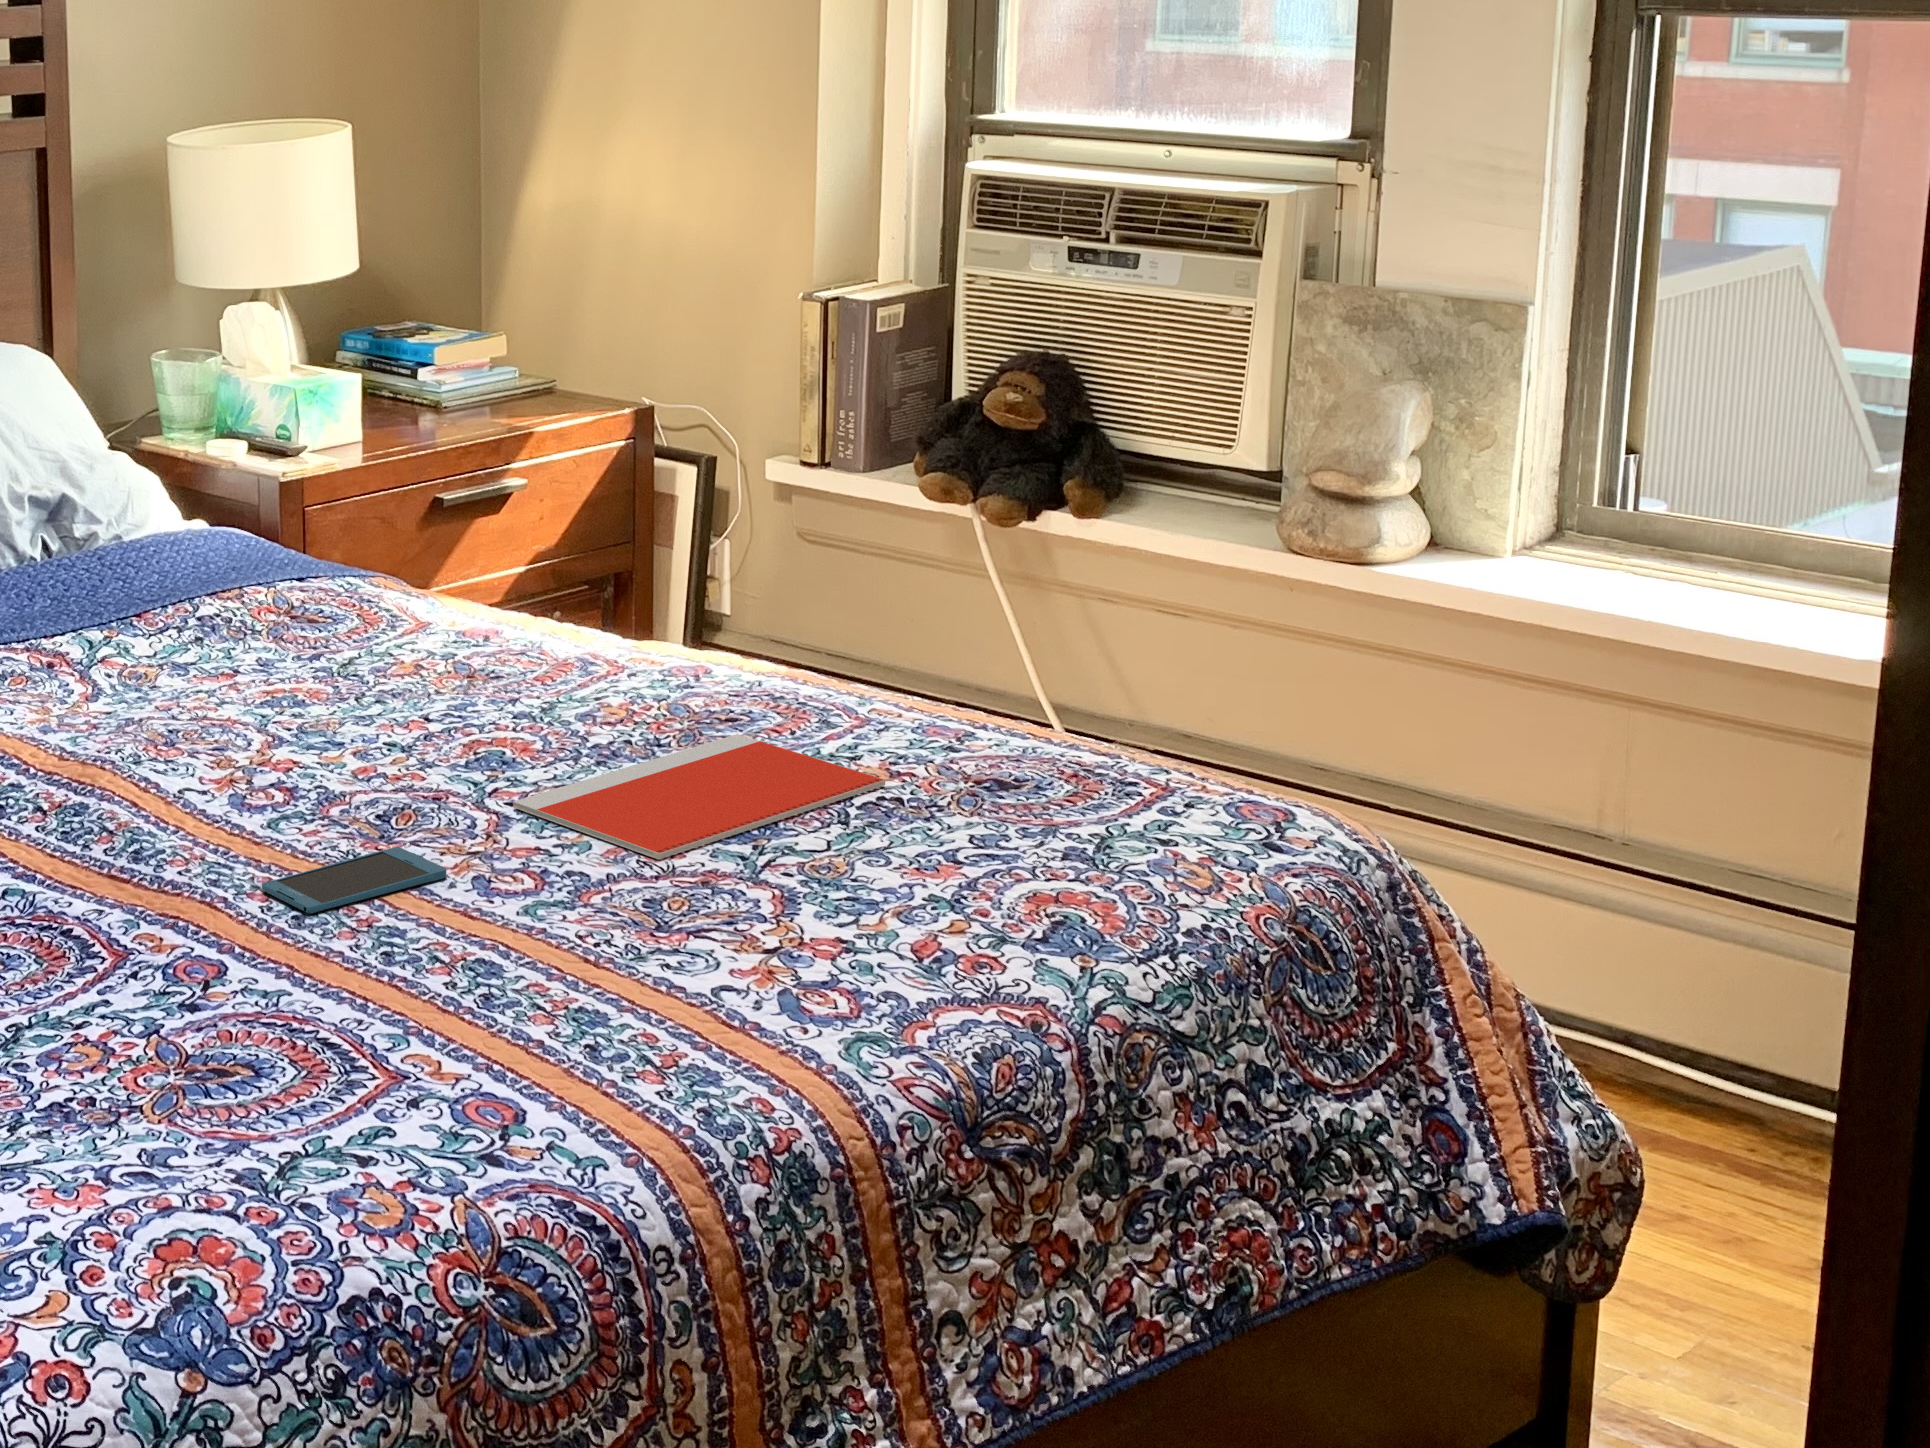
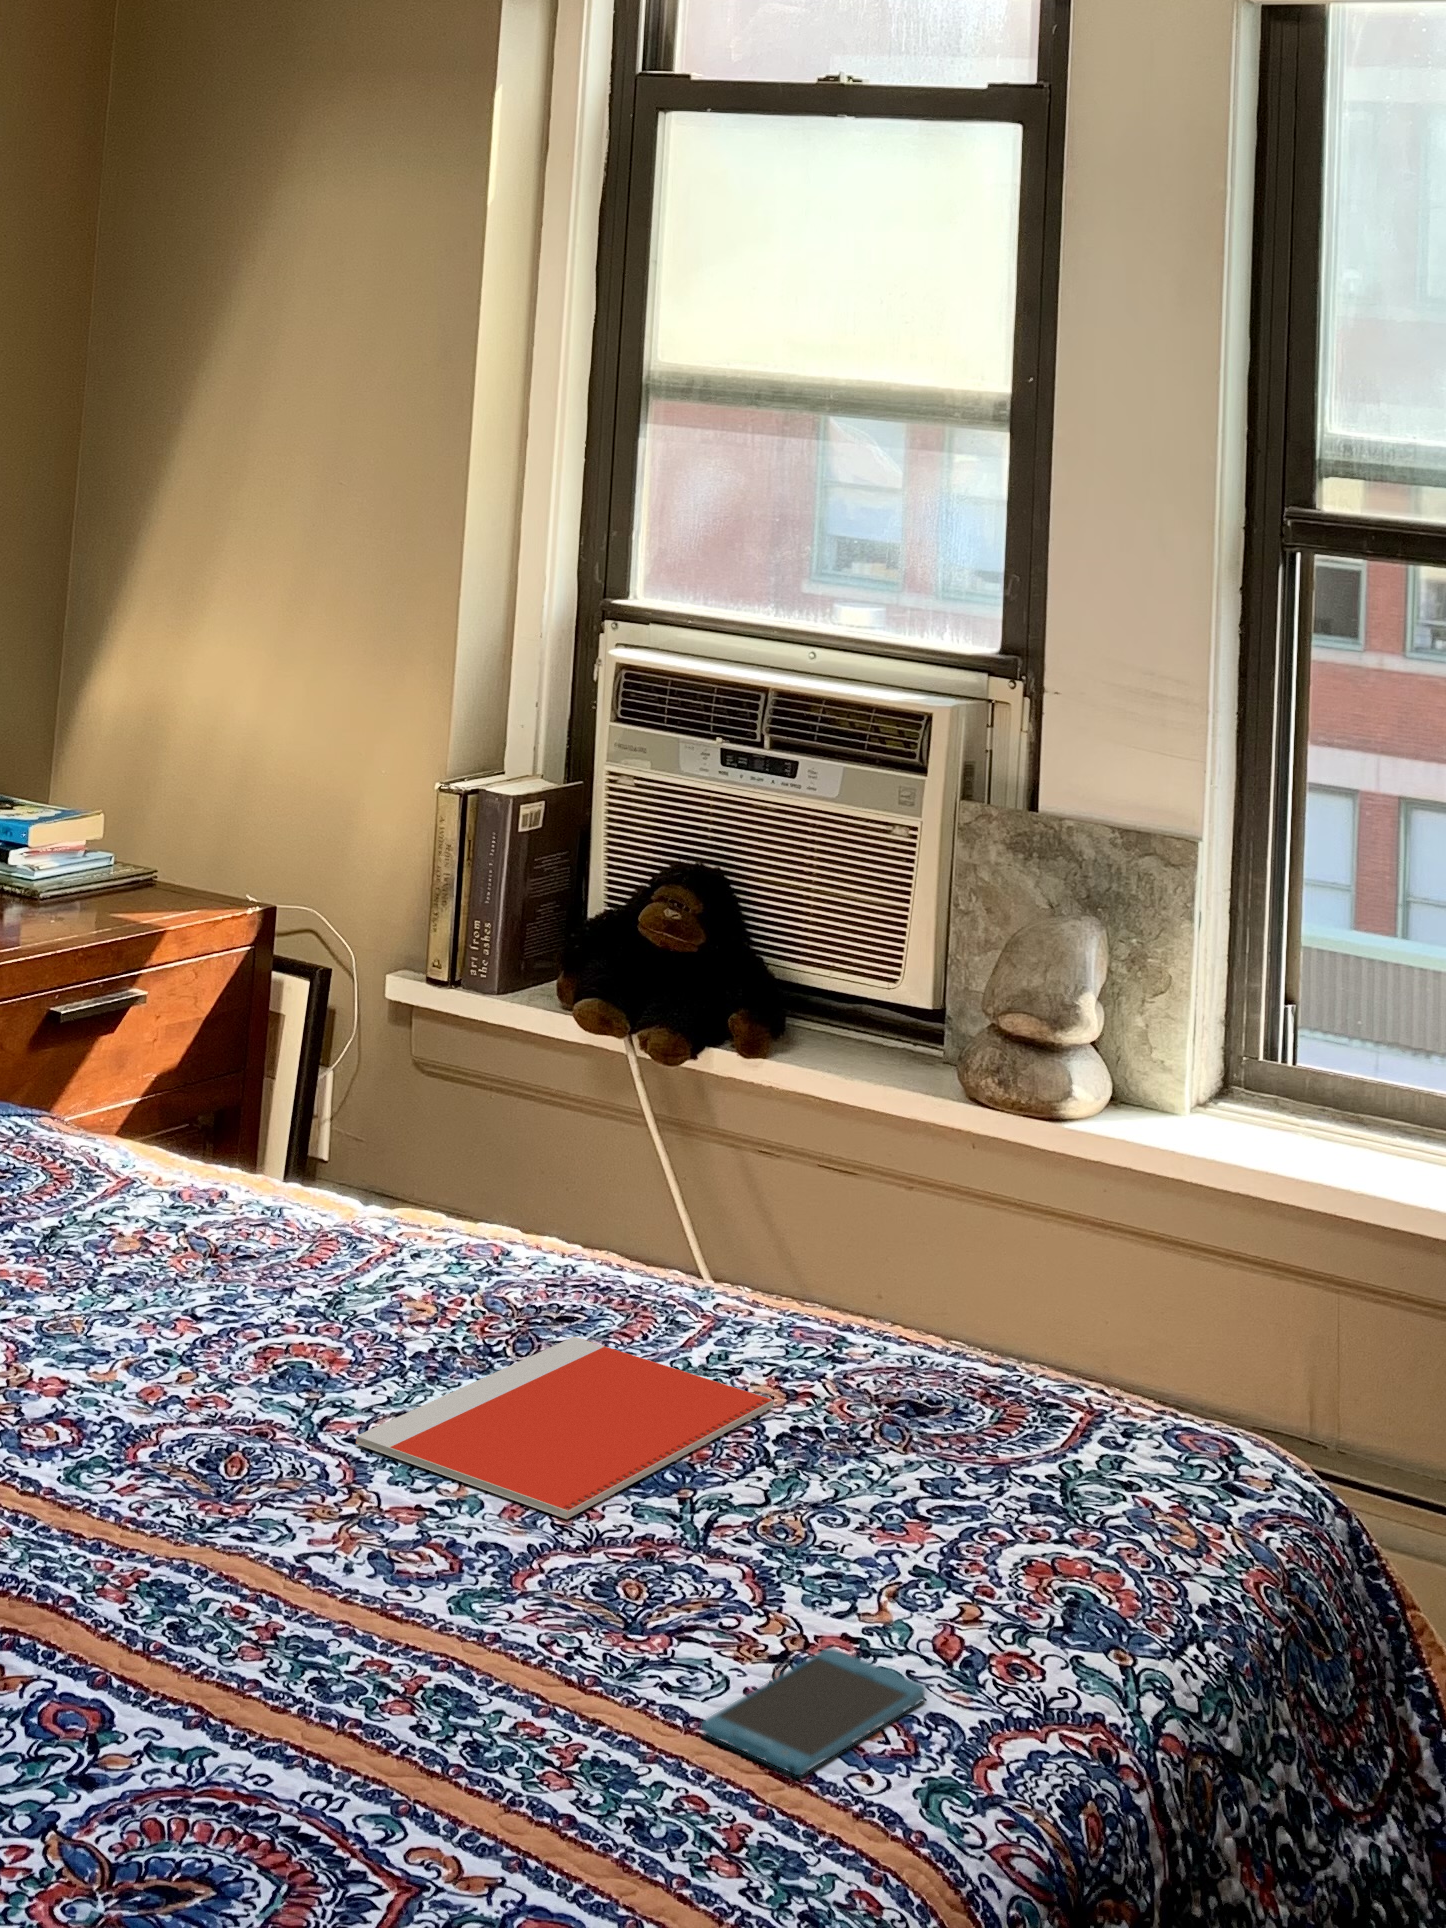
smartphone: present [262,847,446,913] -> present [702,1648,925,1775]

